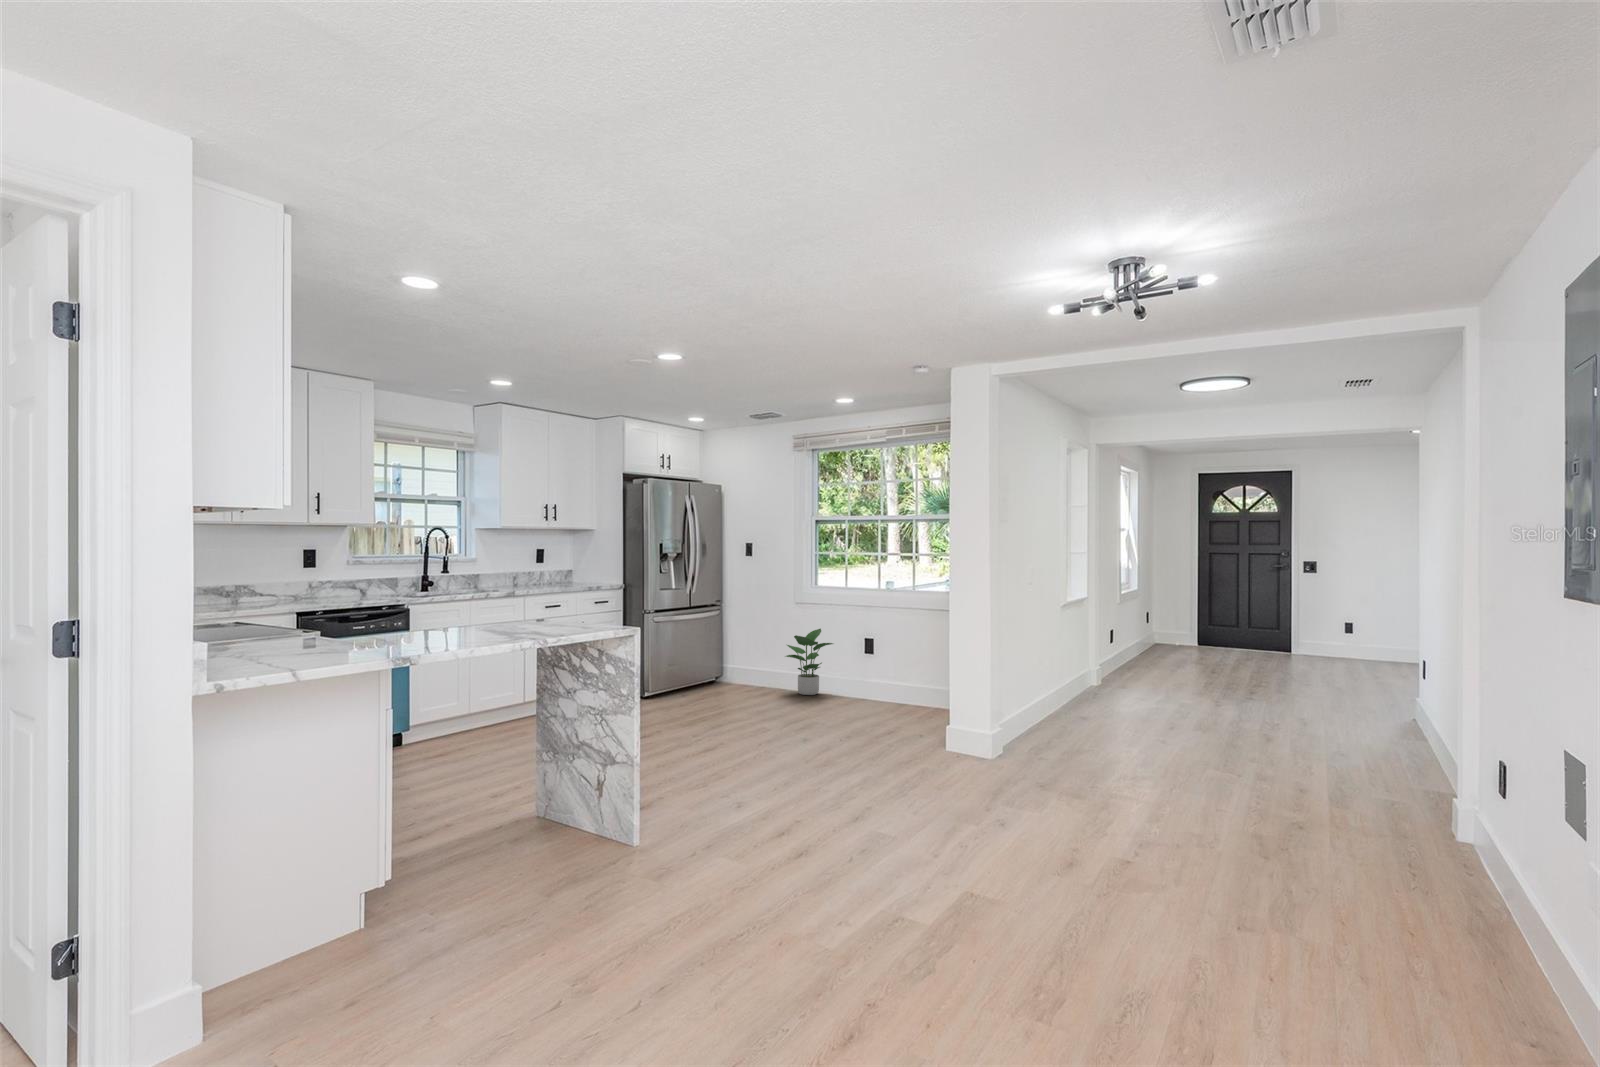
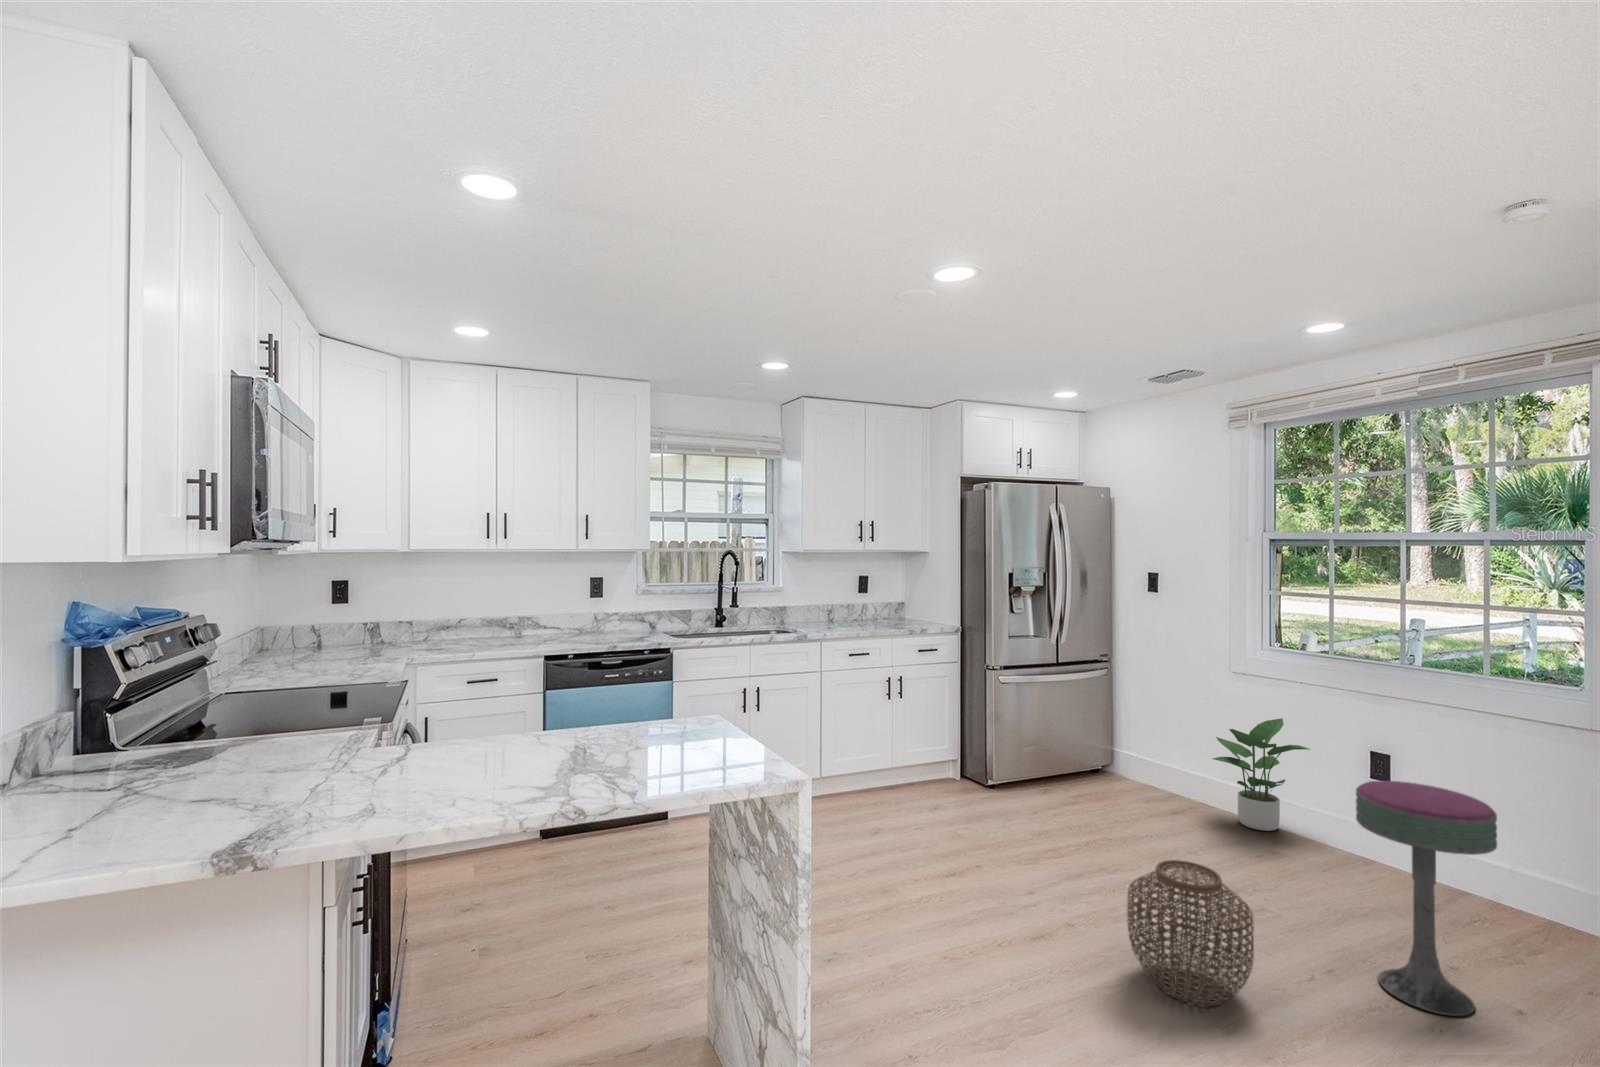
bar stool: none [853,638,905,739] -> present [1356,781,1497,1016]
woven basket: none [753,688,811,755] -> present [1127,860,1254,1006]

